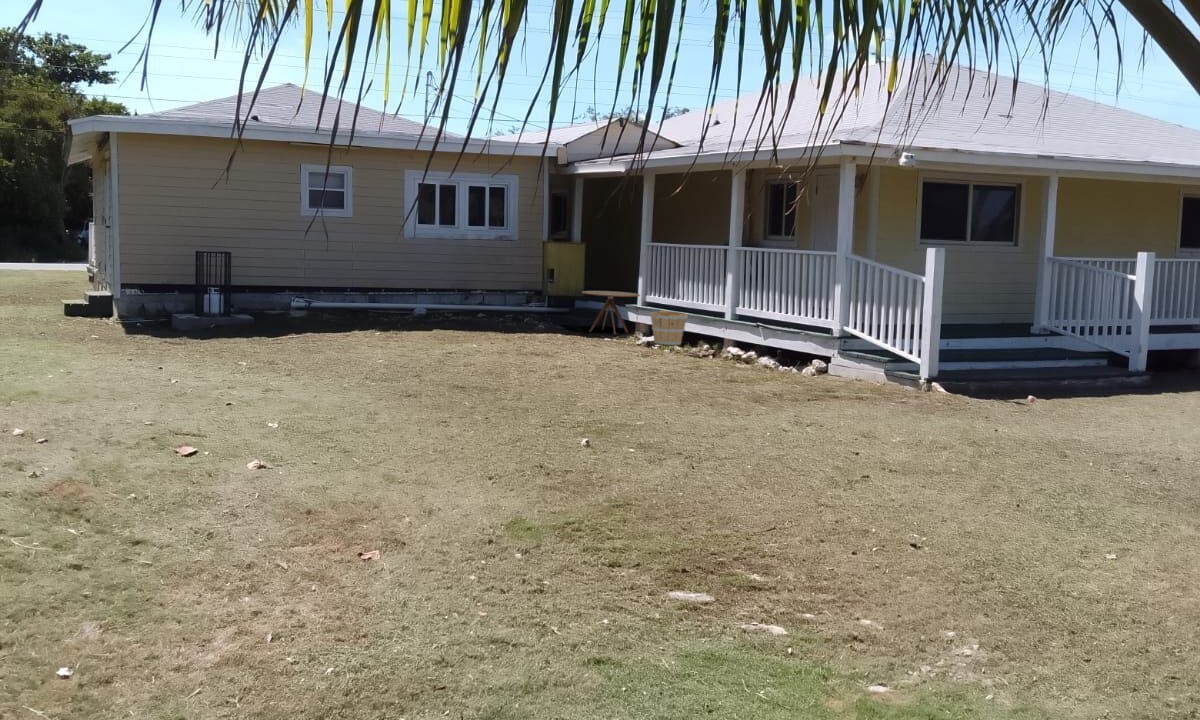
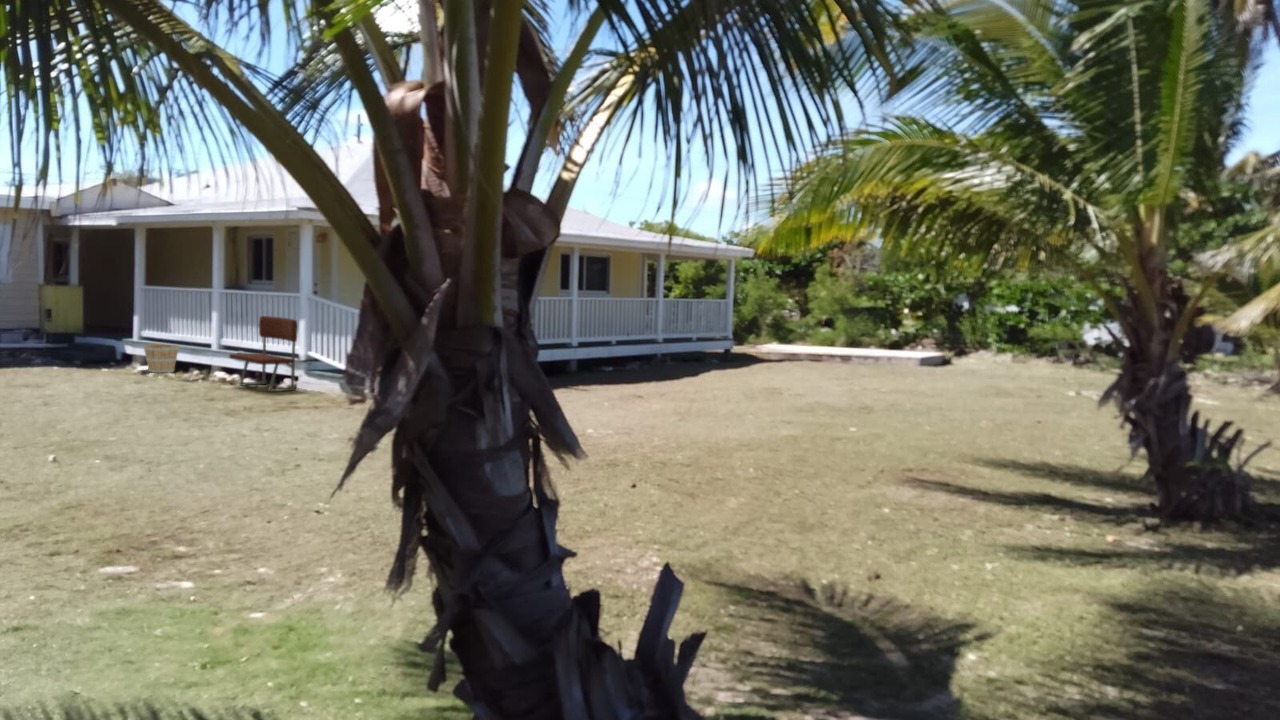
bench: none [748,279,833,375] -> present [229,316,298,392]
round table: present [582,291,639,334] -> none [76,328,135,365]

